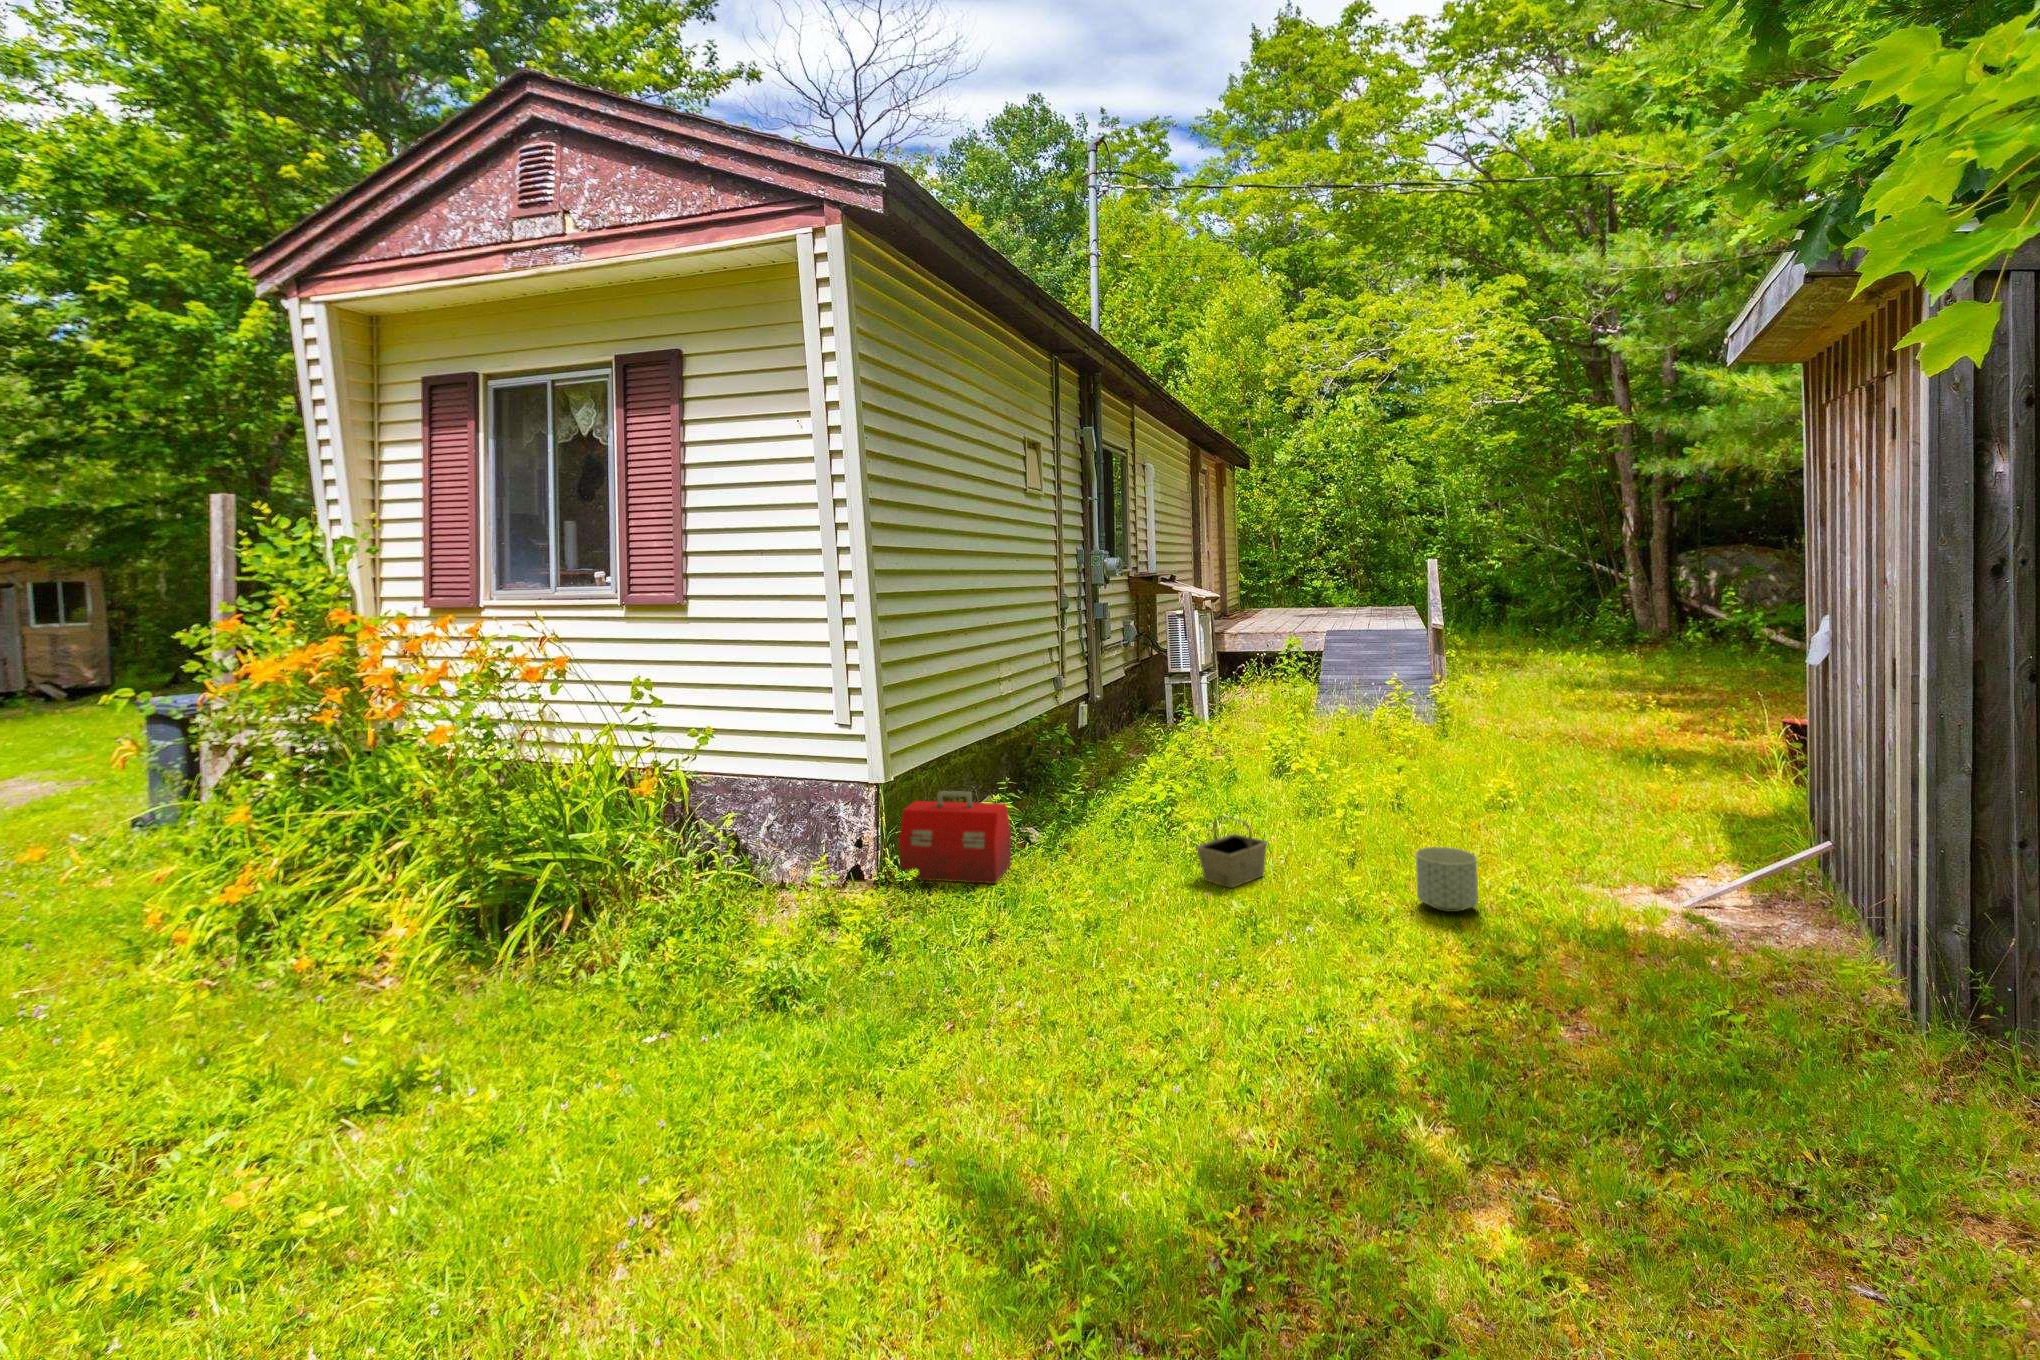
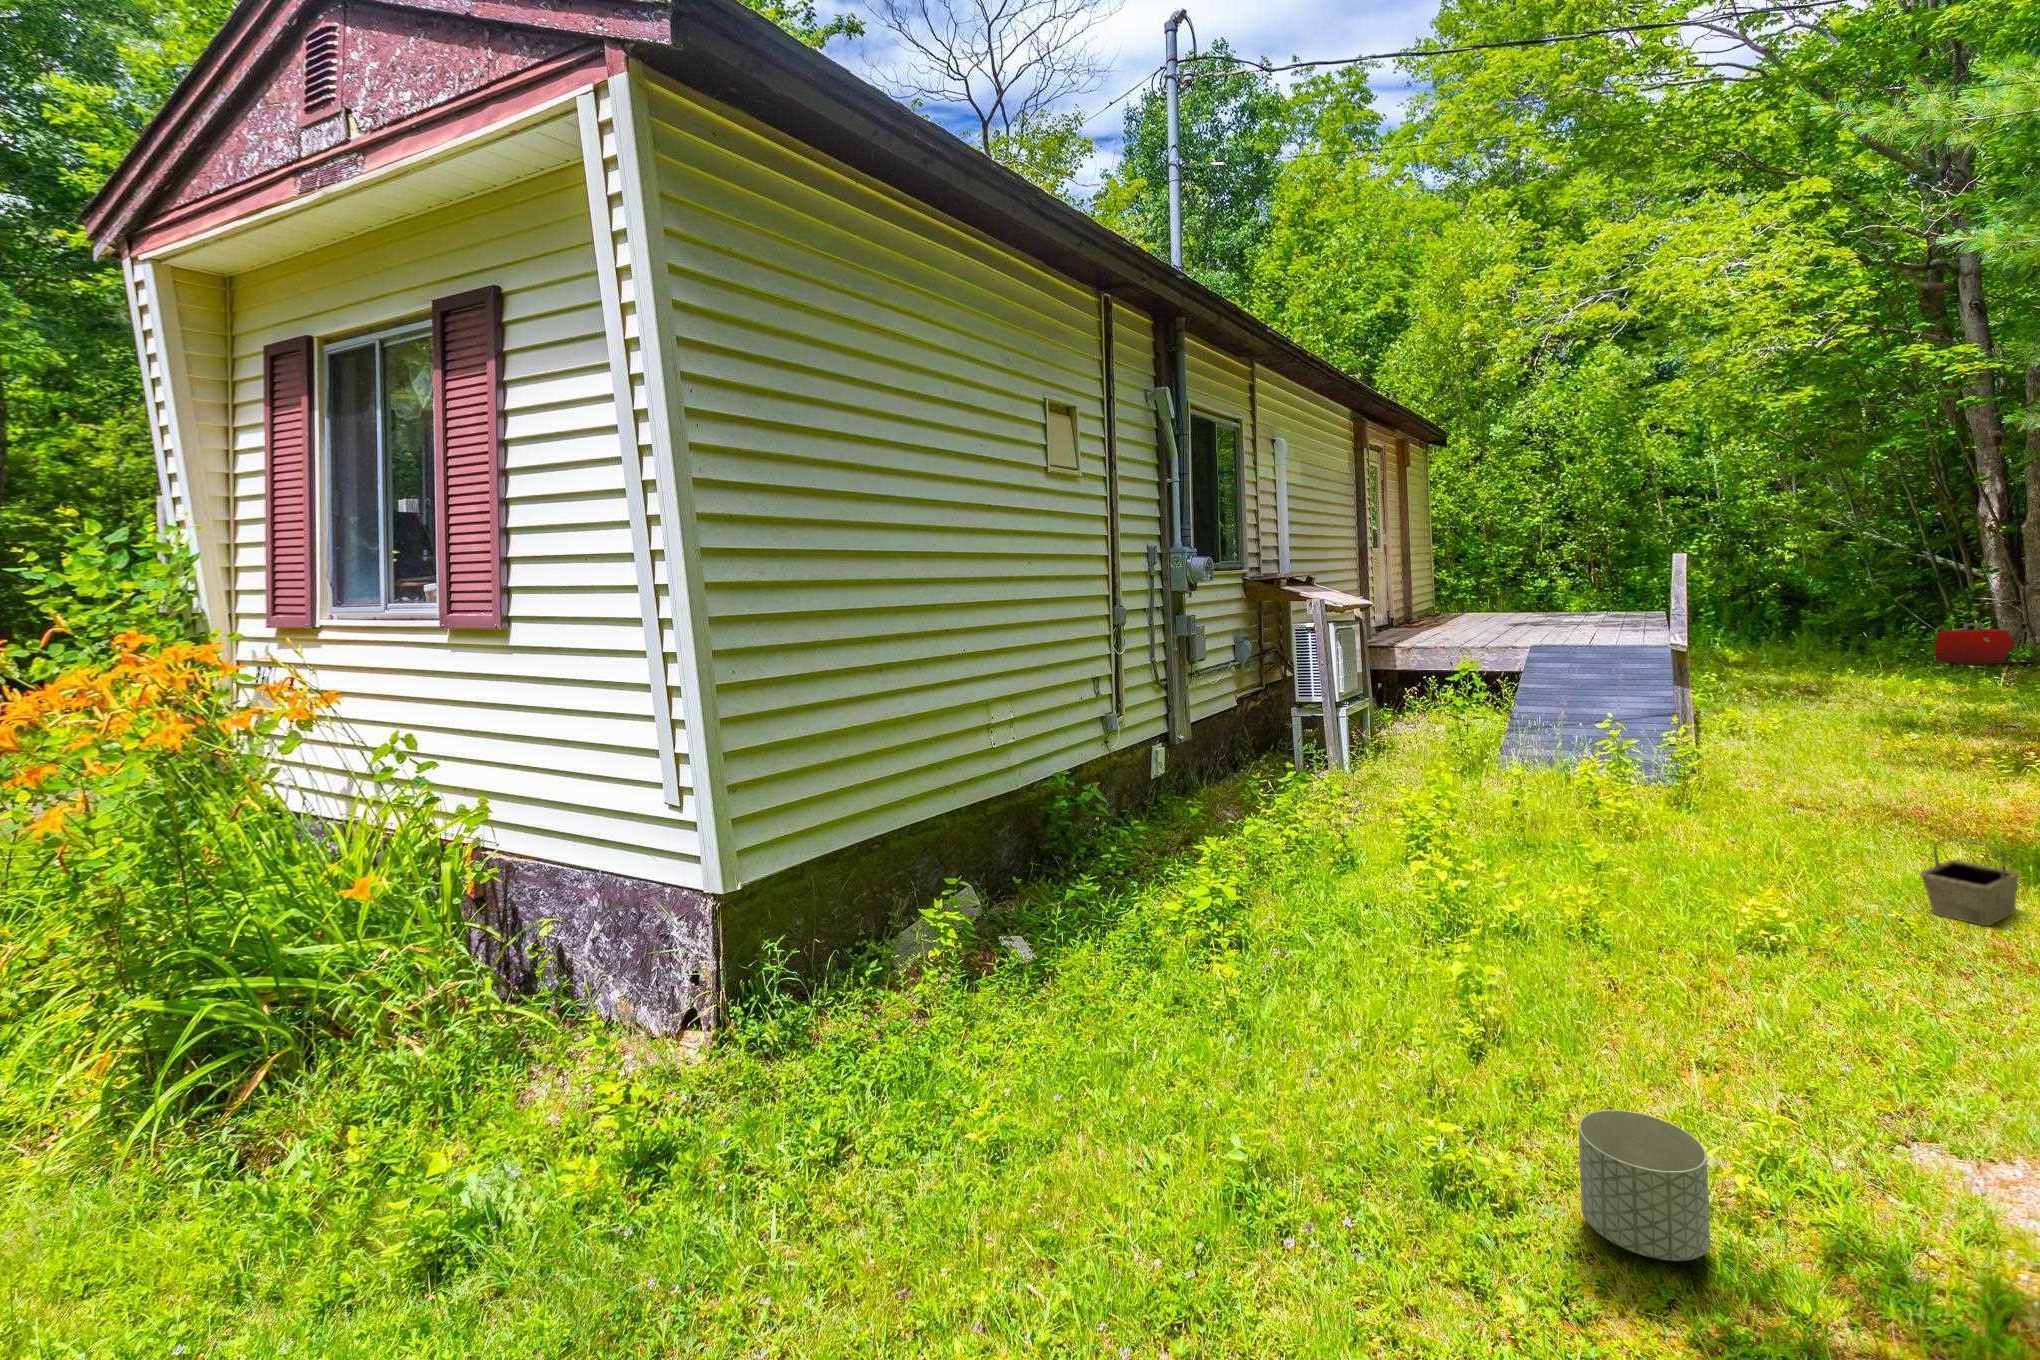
toolbox: present [899,791,1011,884] -> present [1935,623,2014,664]
basket: present [1196,816,1267,888] -> present [1920,839,2019,926]

